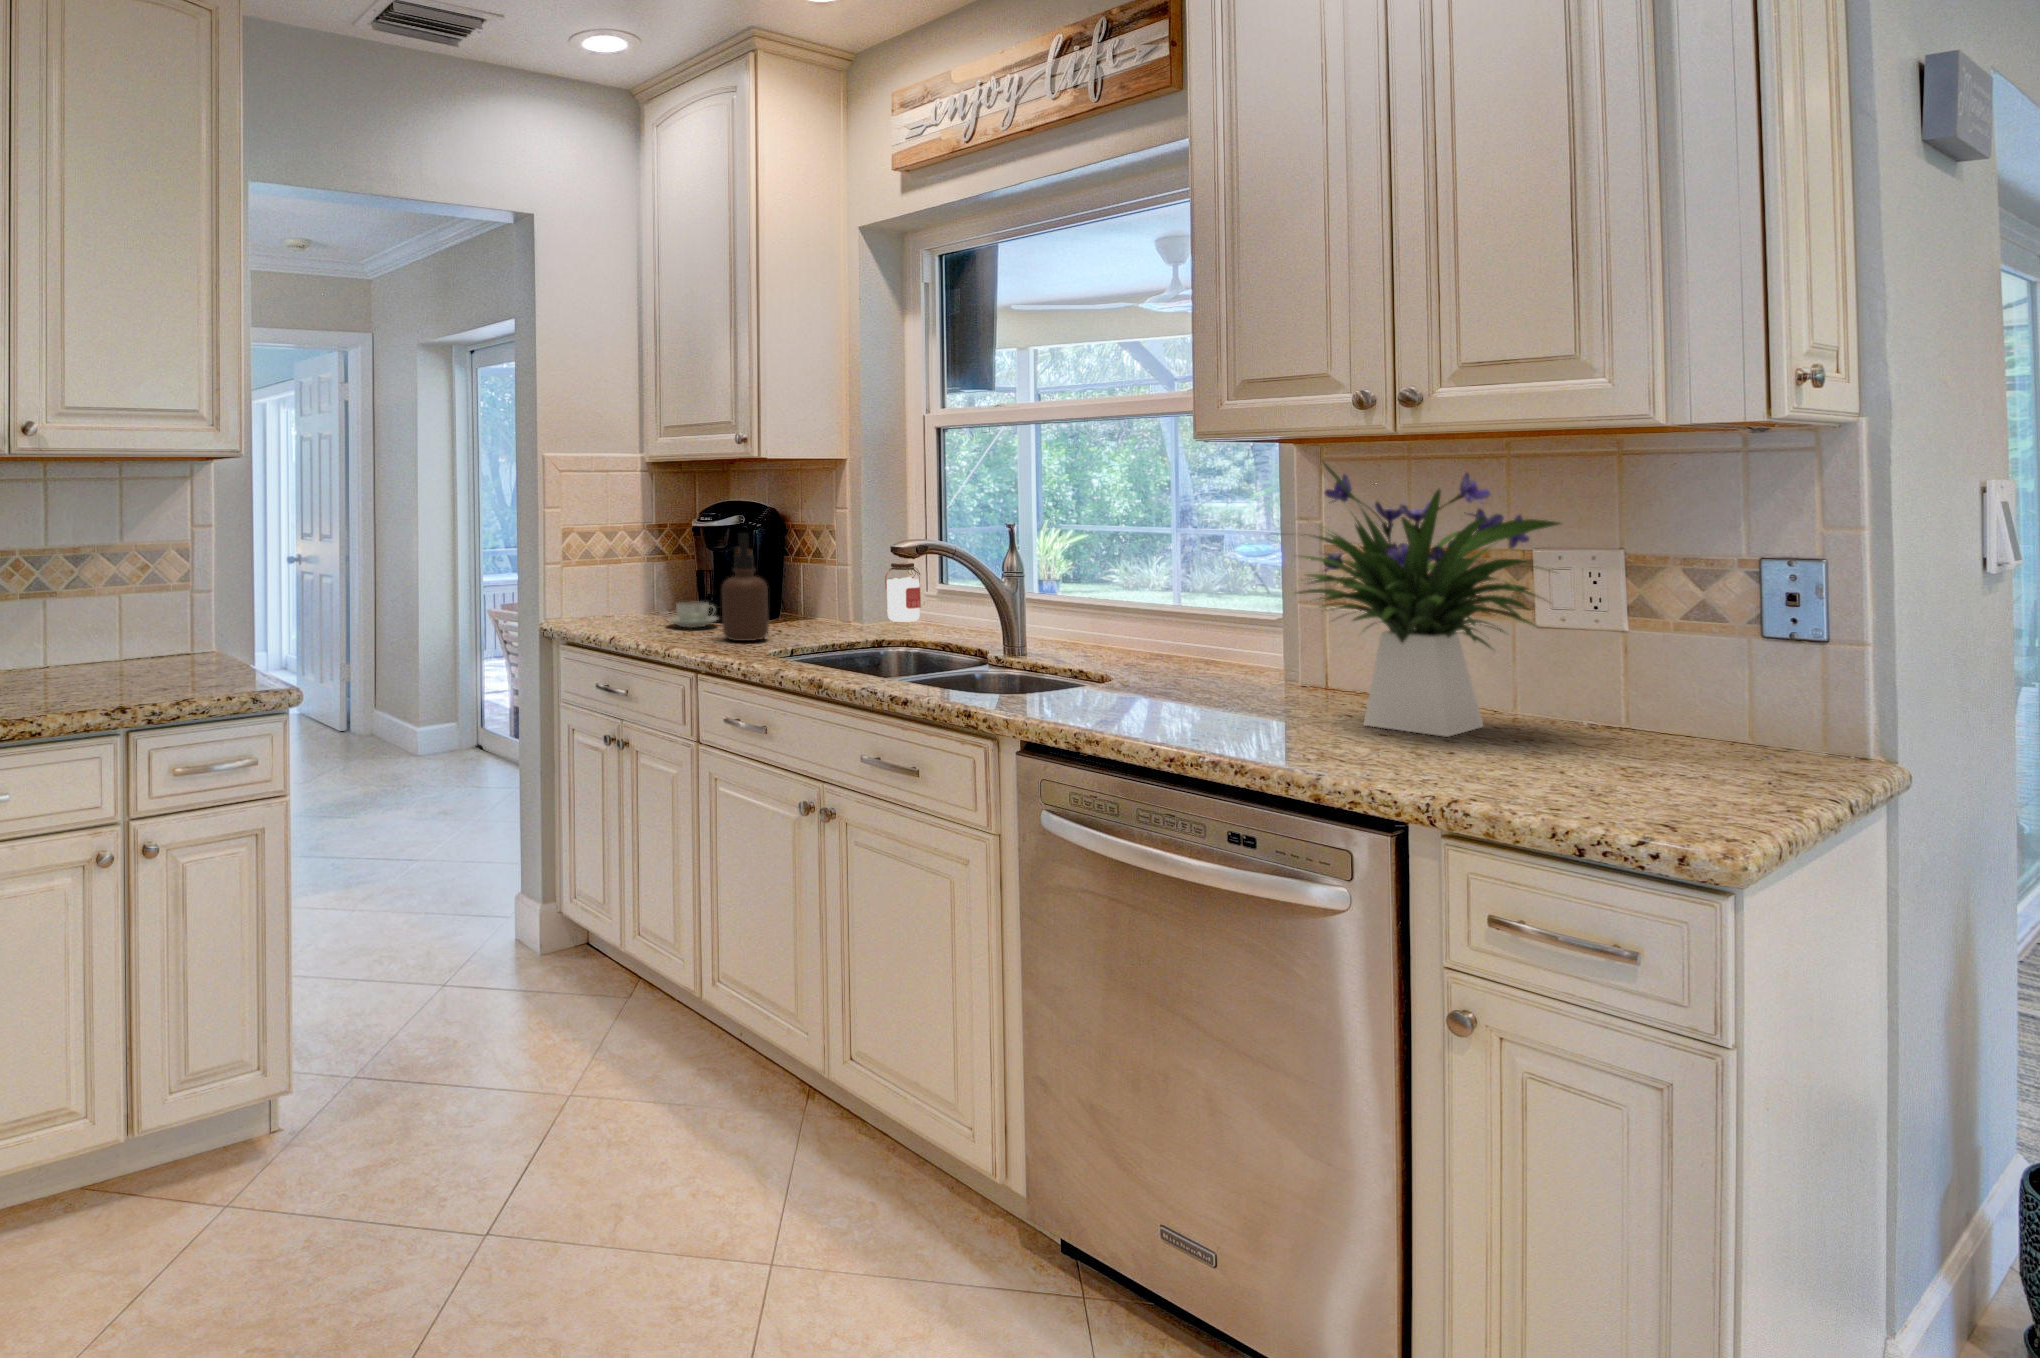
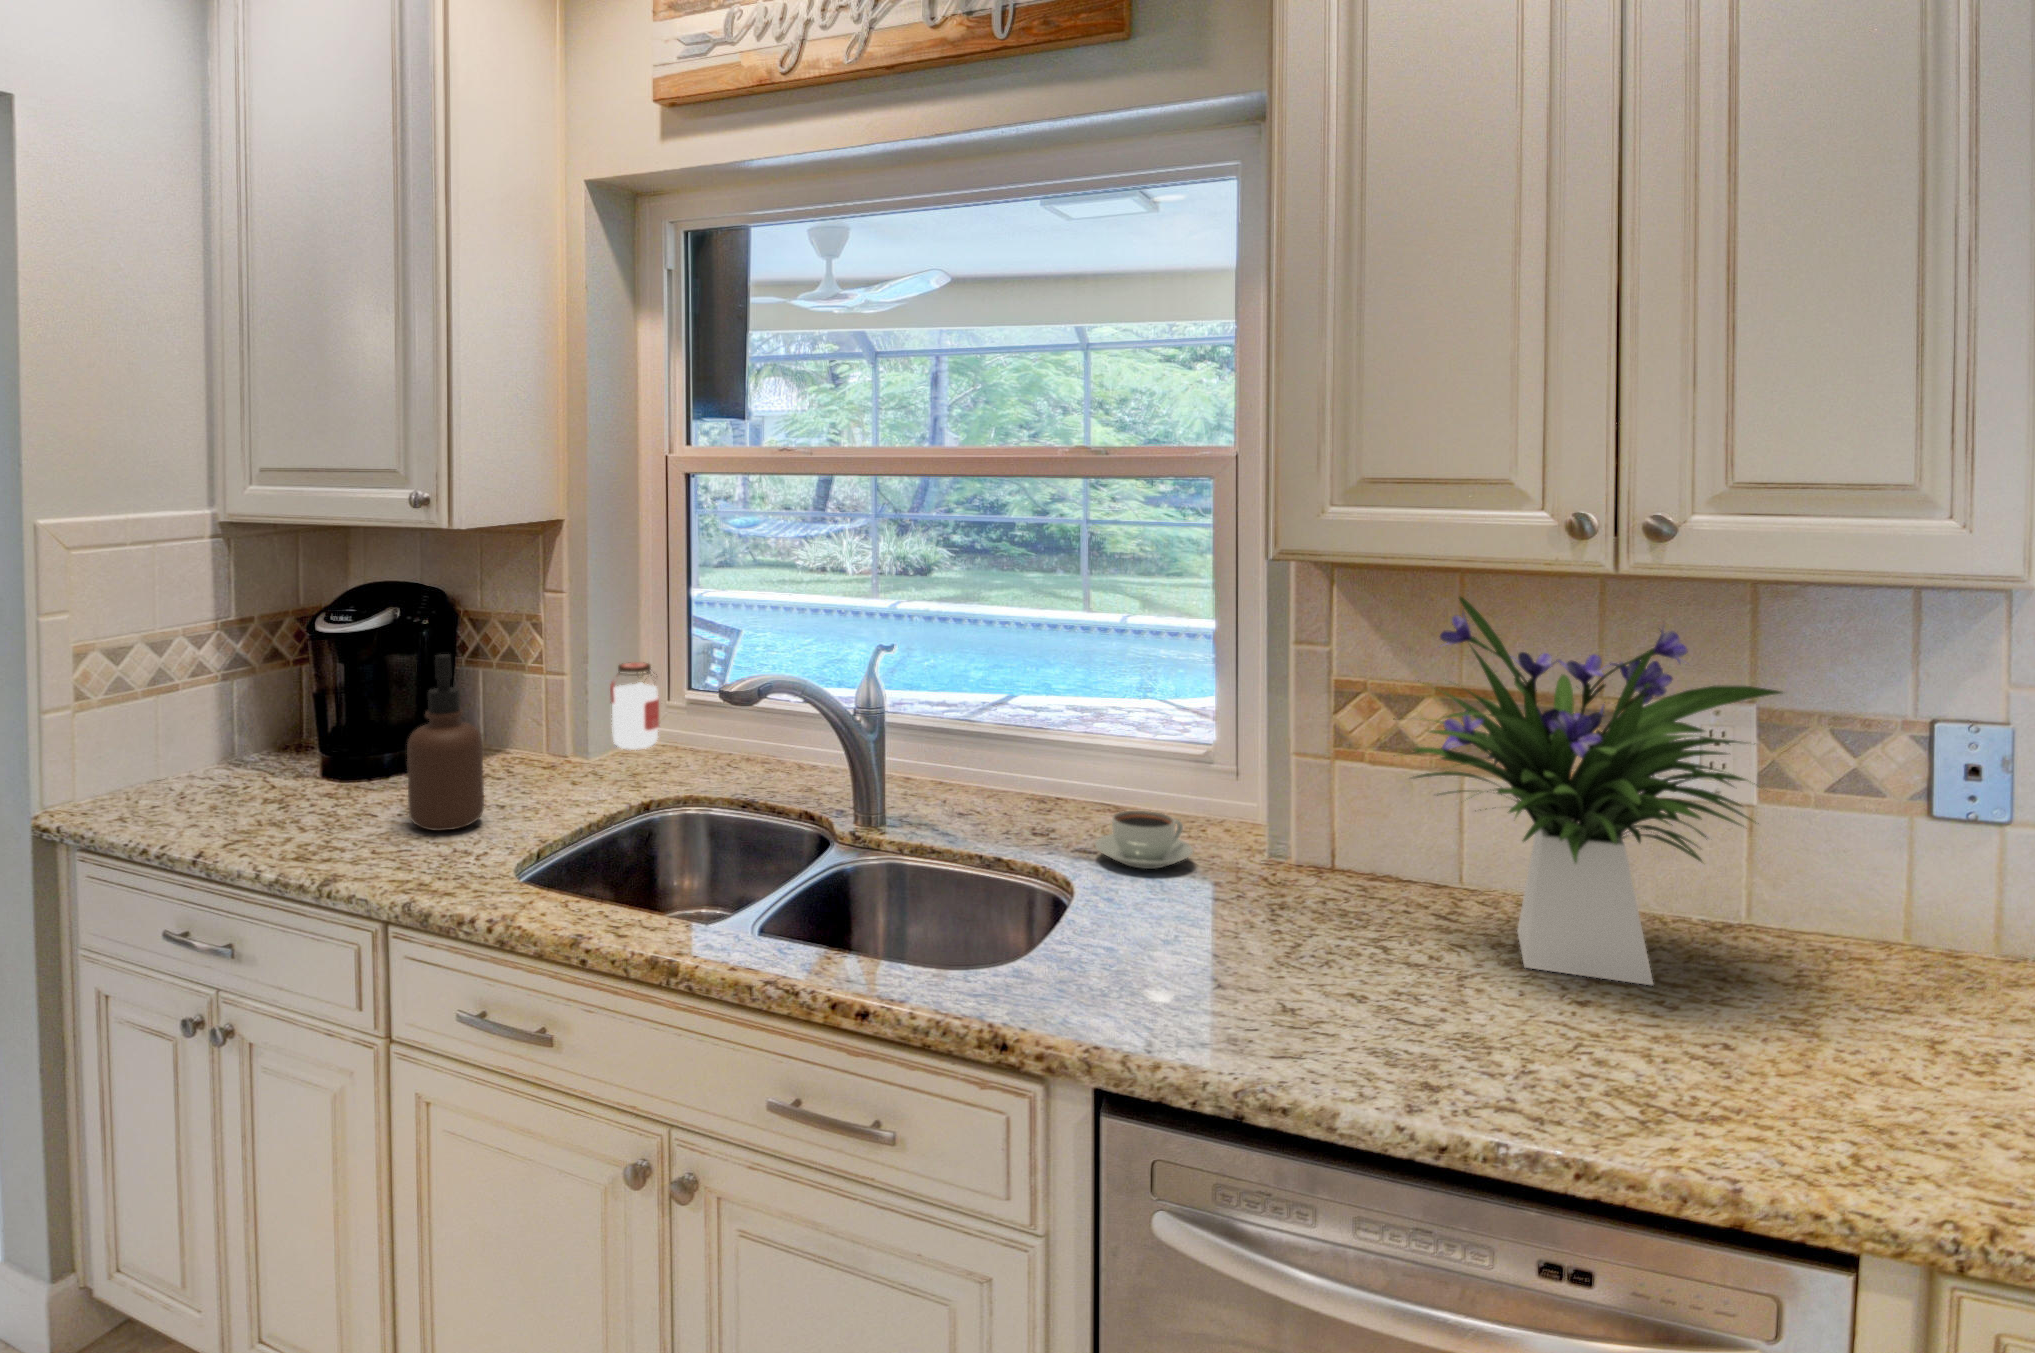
coffee cup: present [668,602,717,628] -> present [1095,811,1193,869]

